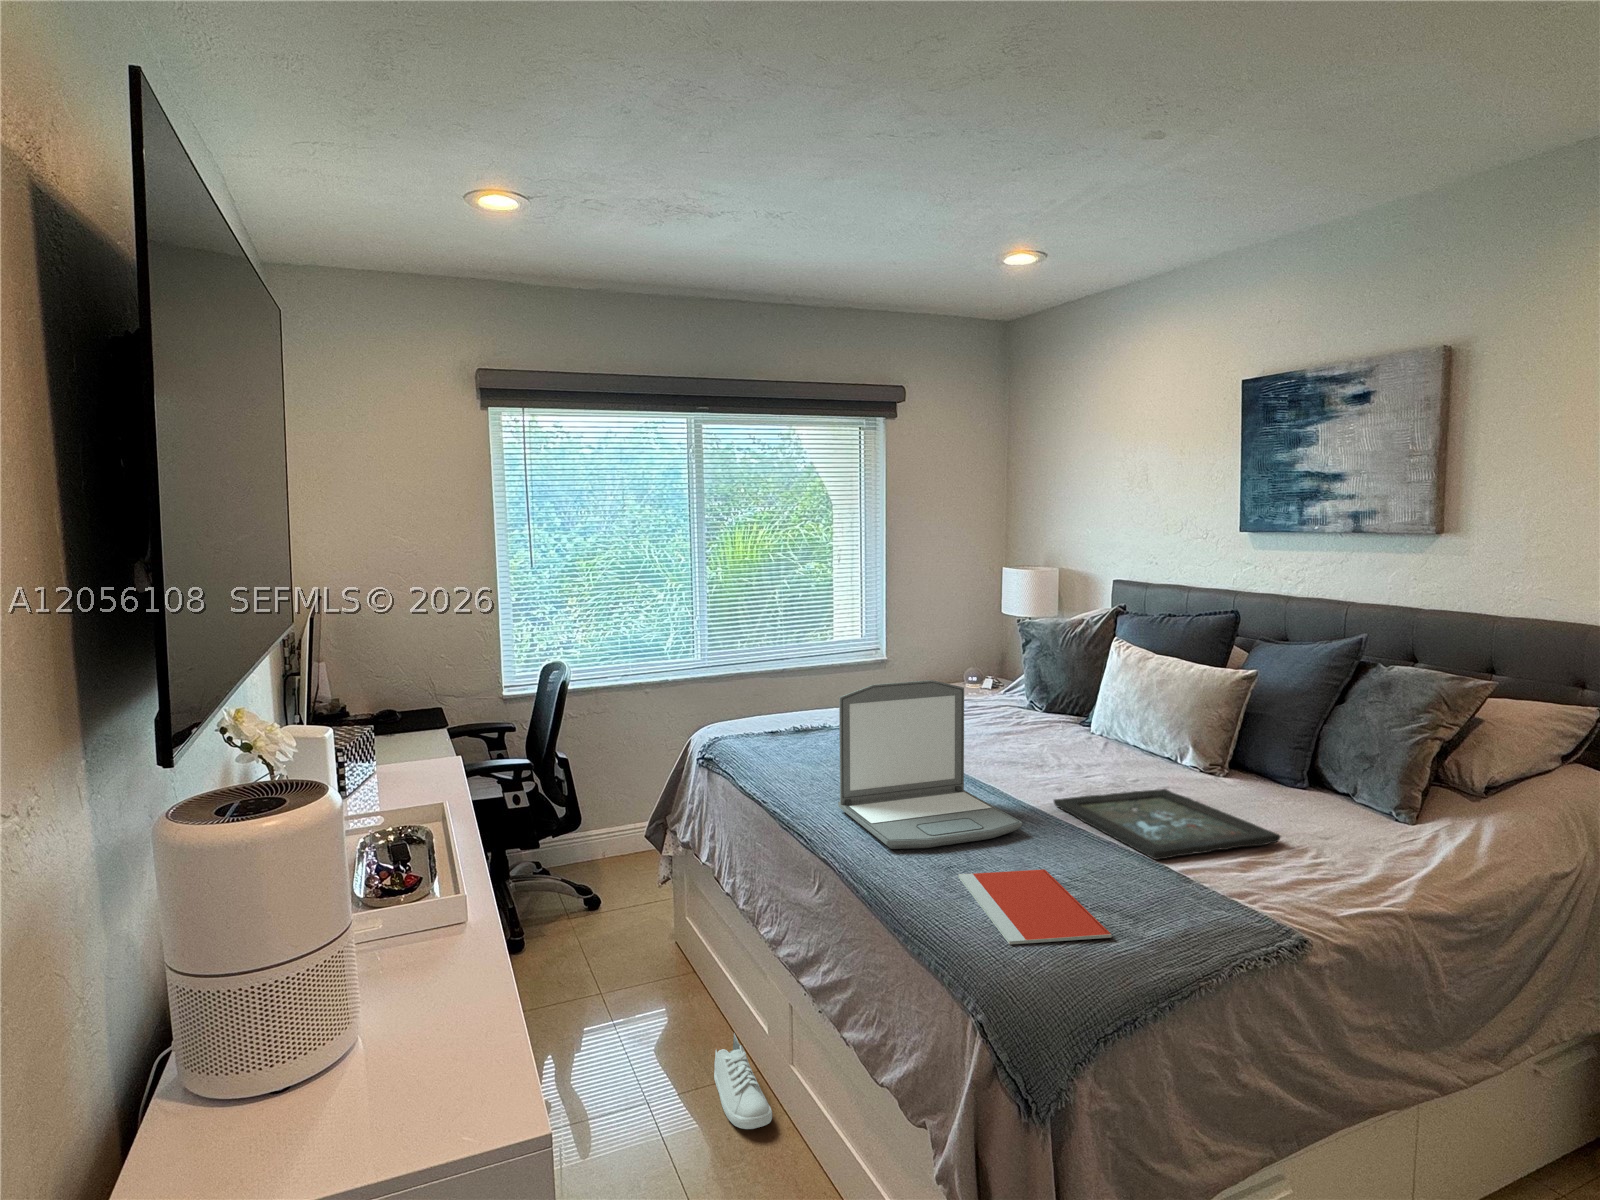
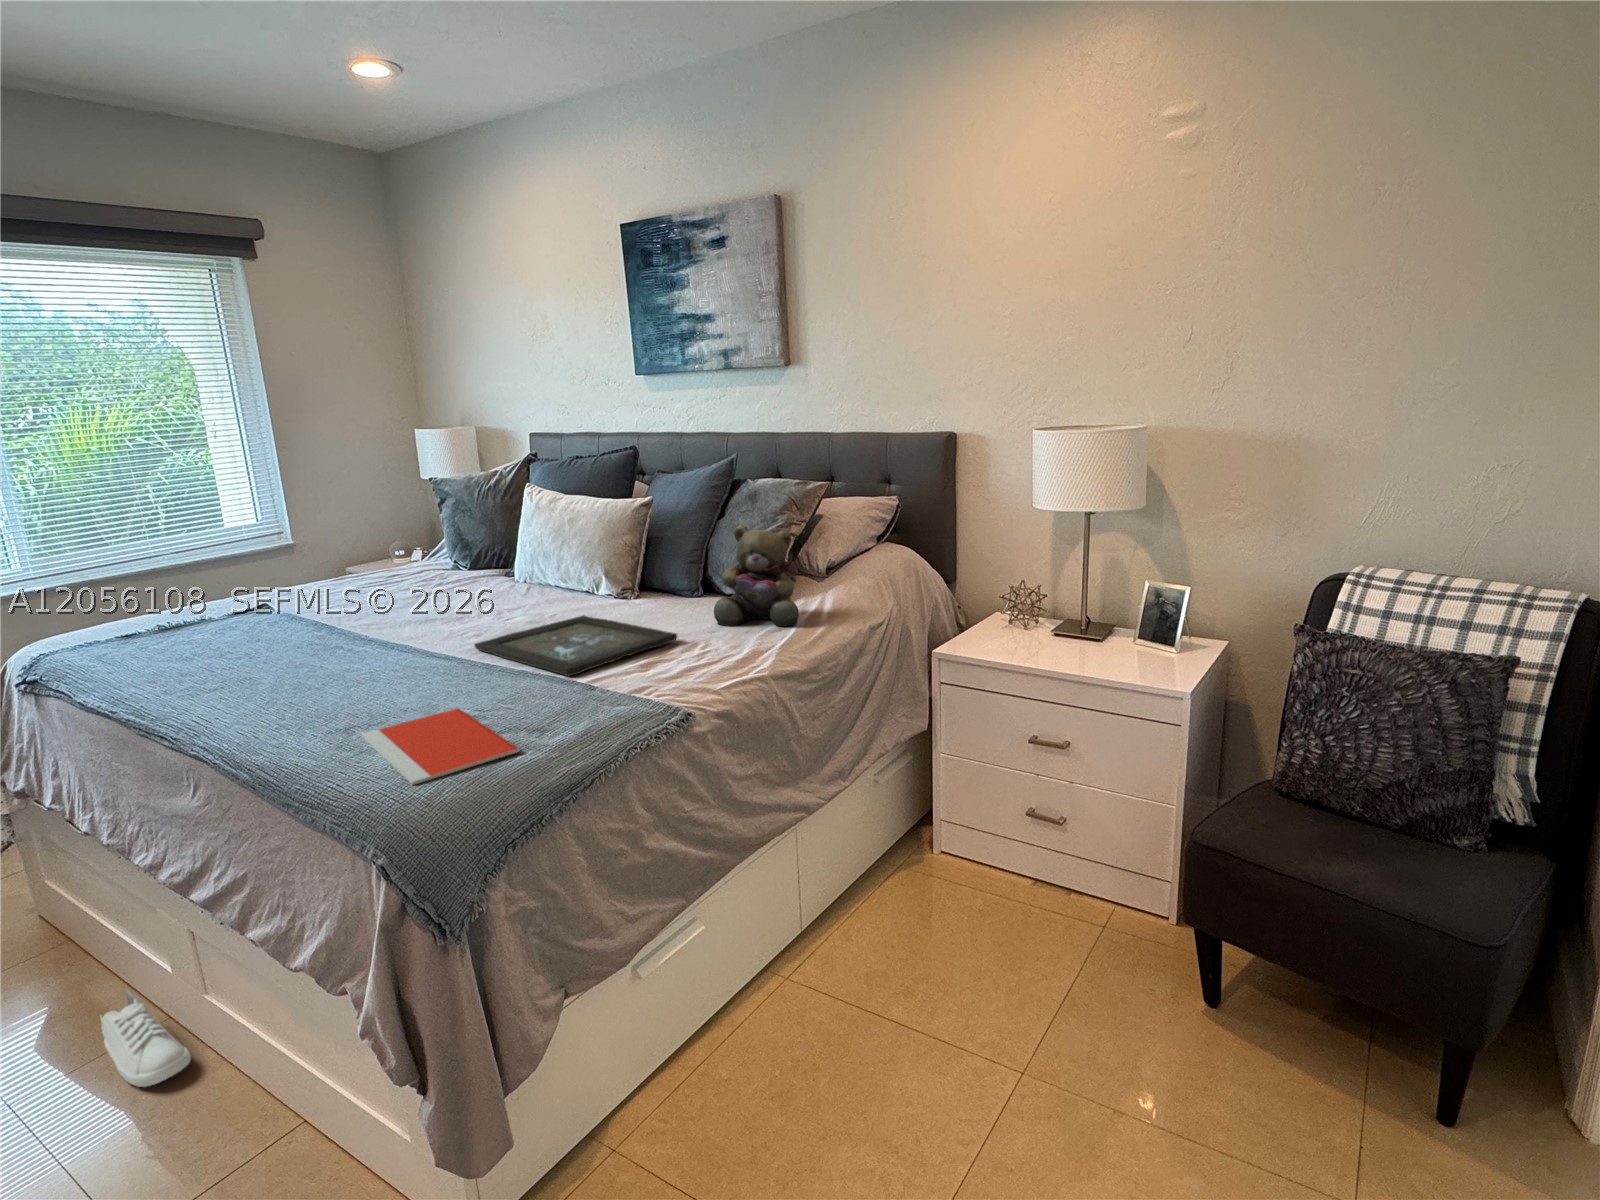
laptop: present [838,680,1022,849] -> none [188,538,437,727]
teddy bear: none [1327,721,1451,854] -> present [714,525,799,626]

